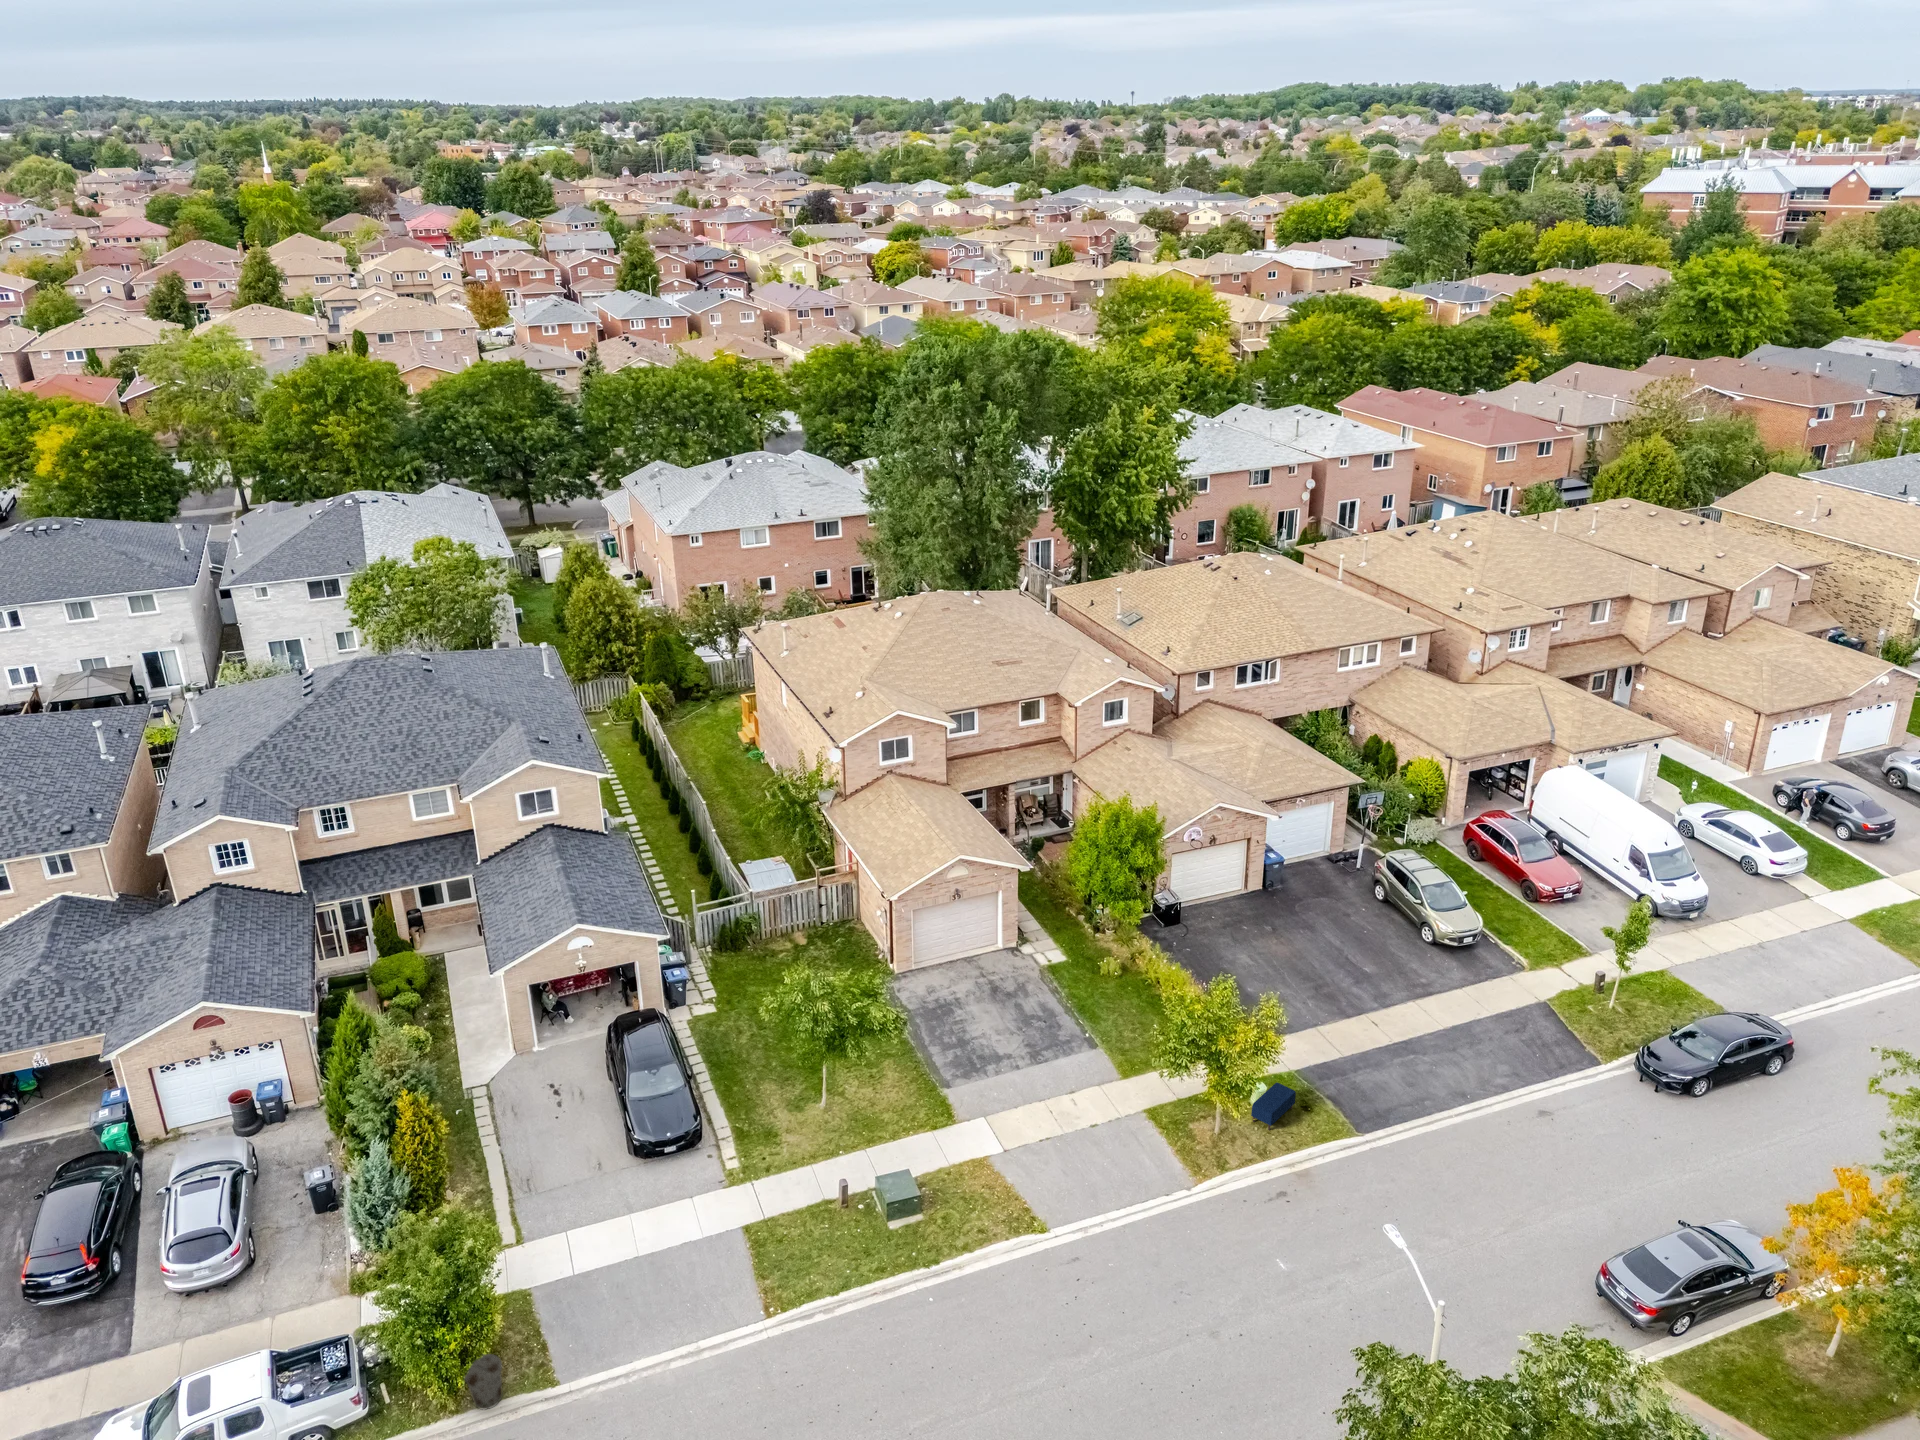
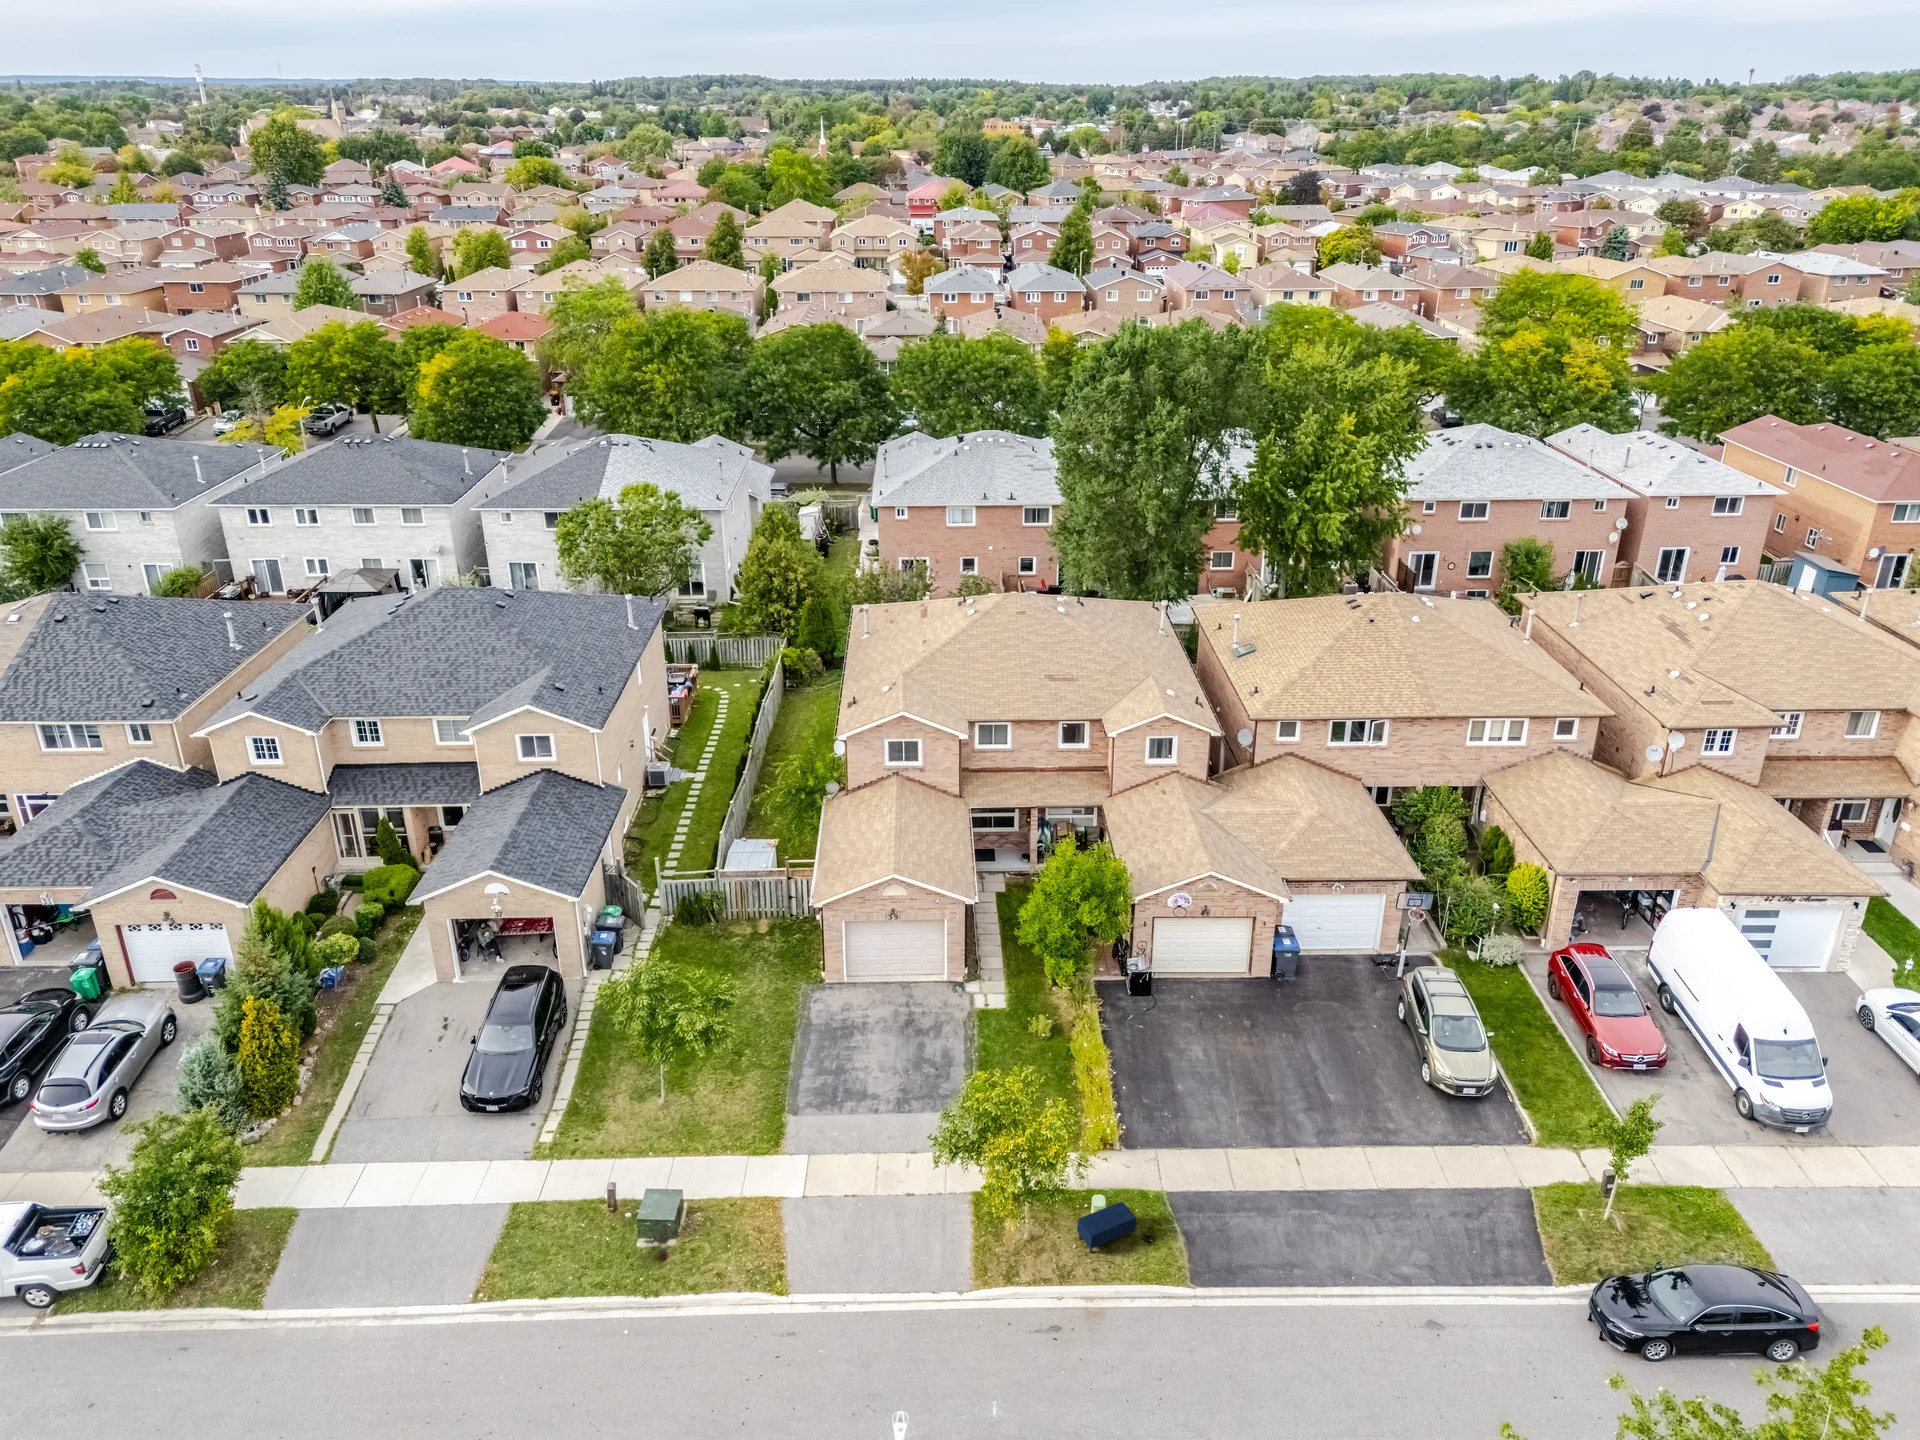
potted tree: none [905,1193,936,1233] -> present [644,1220,678,1260]
trash can: present [463,1354,502,1410] -> none [166,1261,209,1313]

